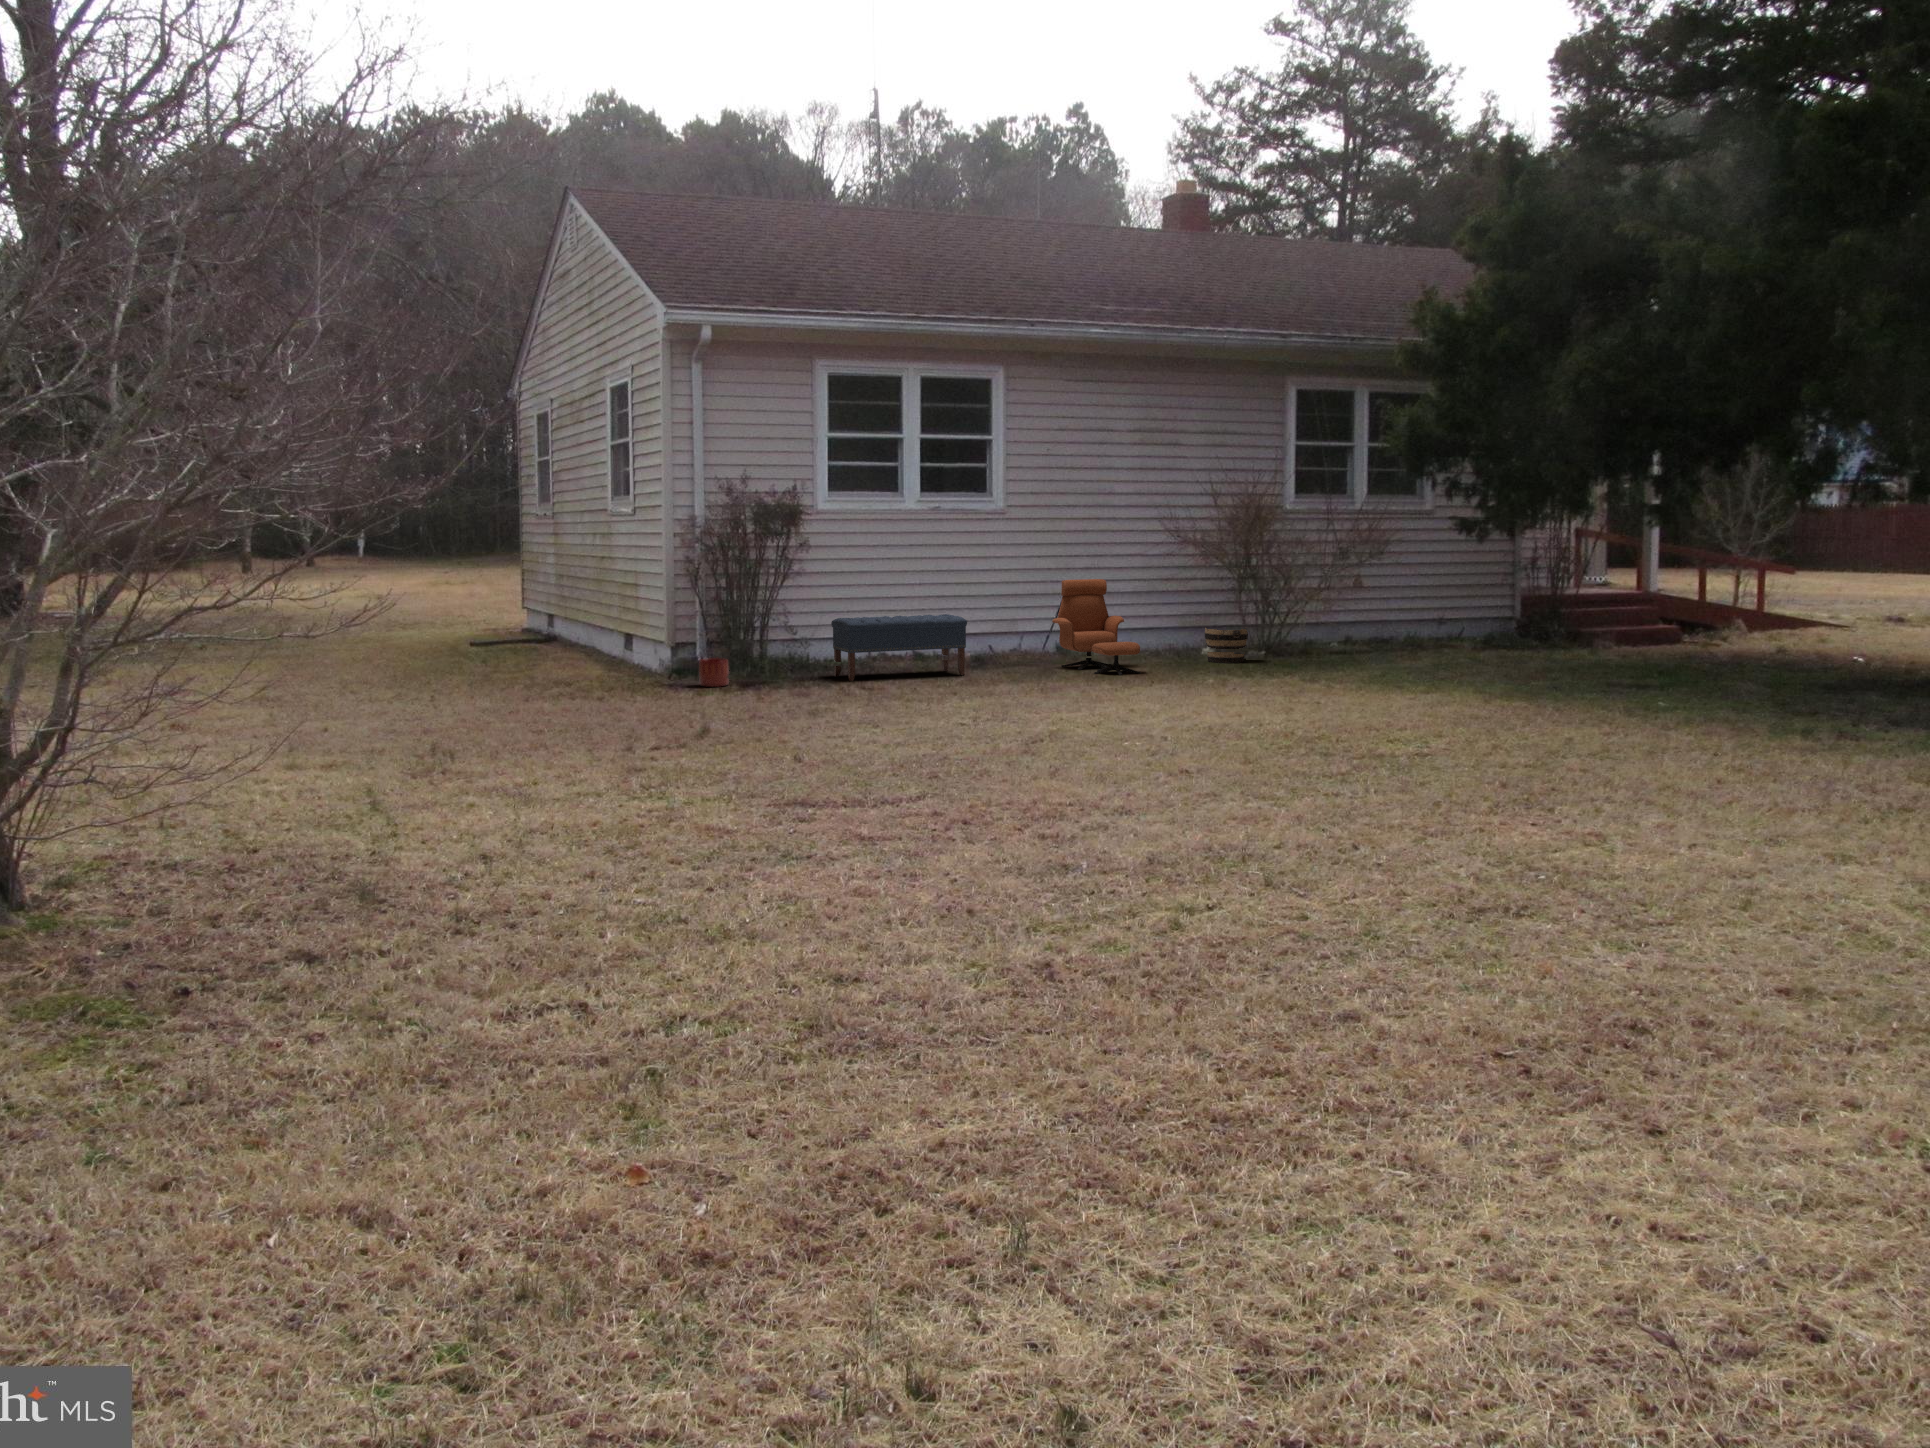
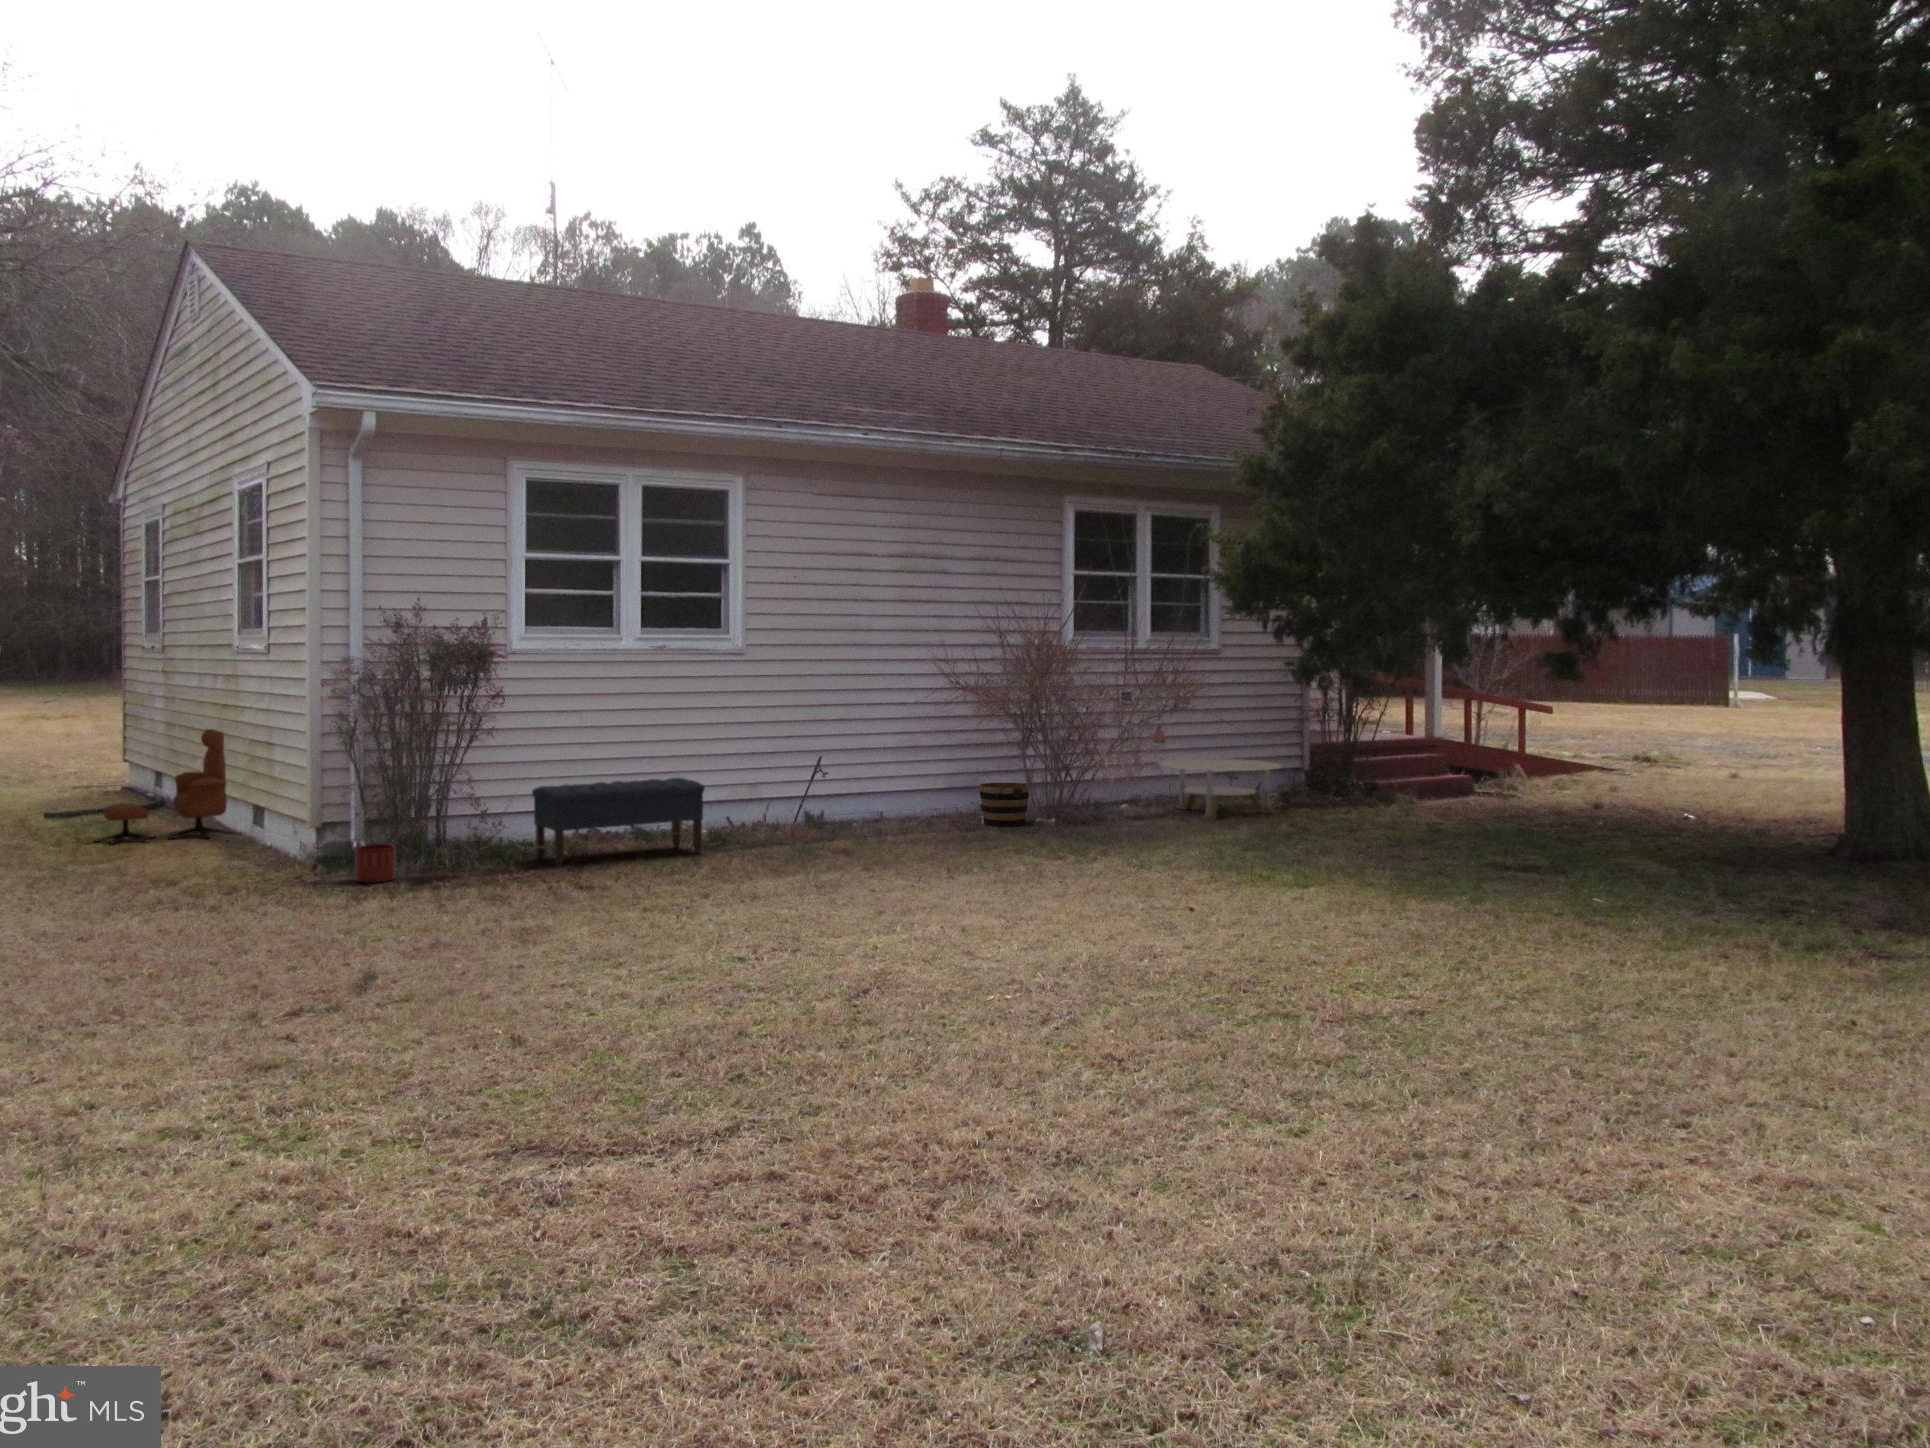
lounge chair: present [1052,579,1141,676] -> present [94,729,234,845]
round table: none [1370,610,1485,662] -> present [1159,758,1282,820]

